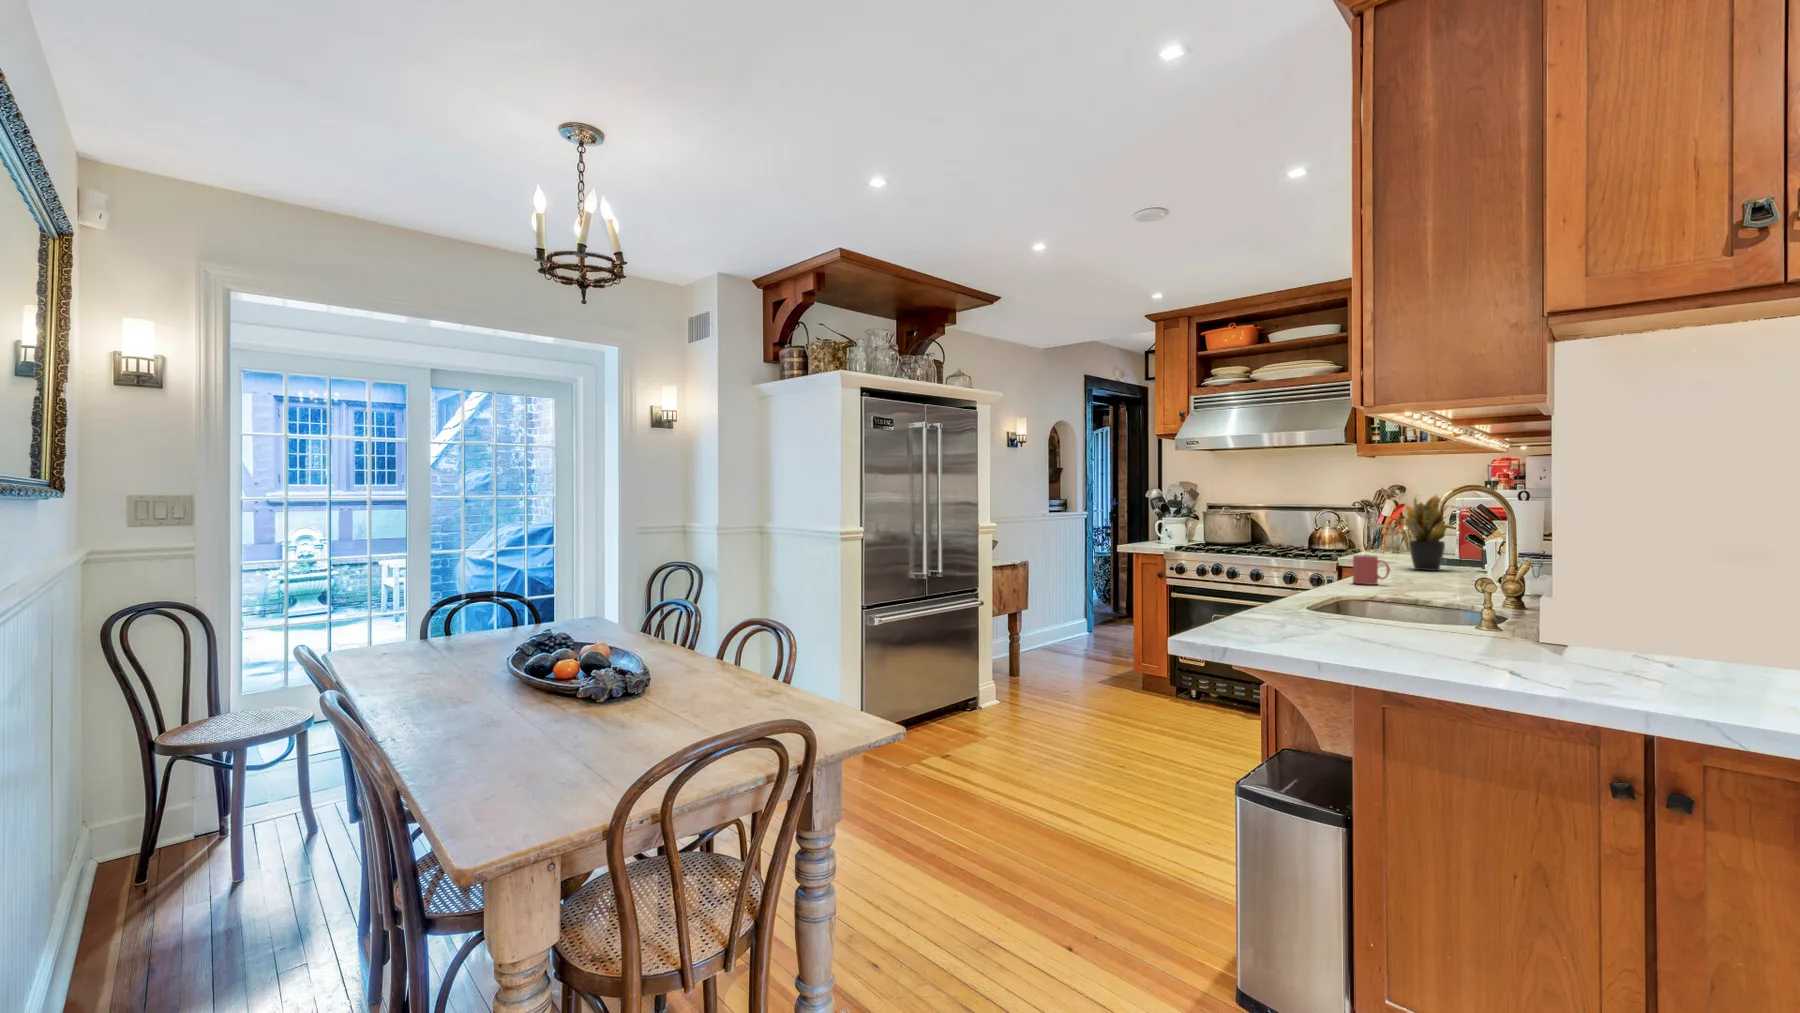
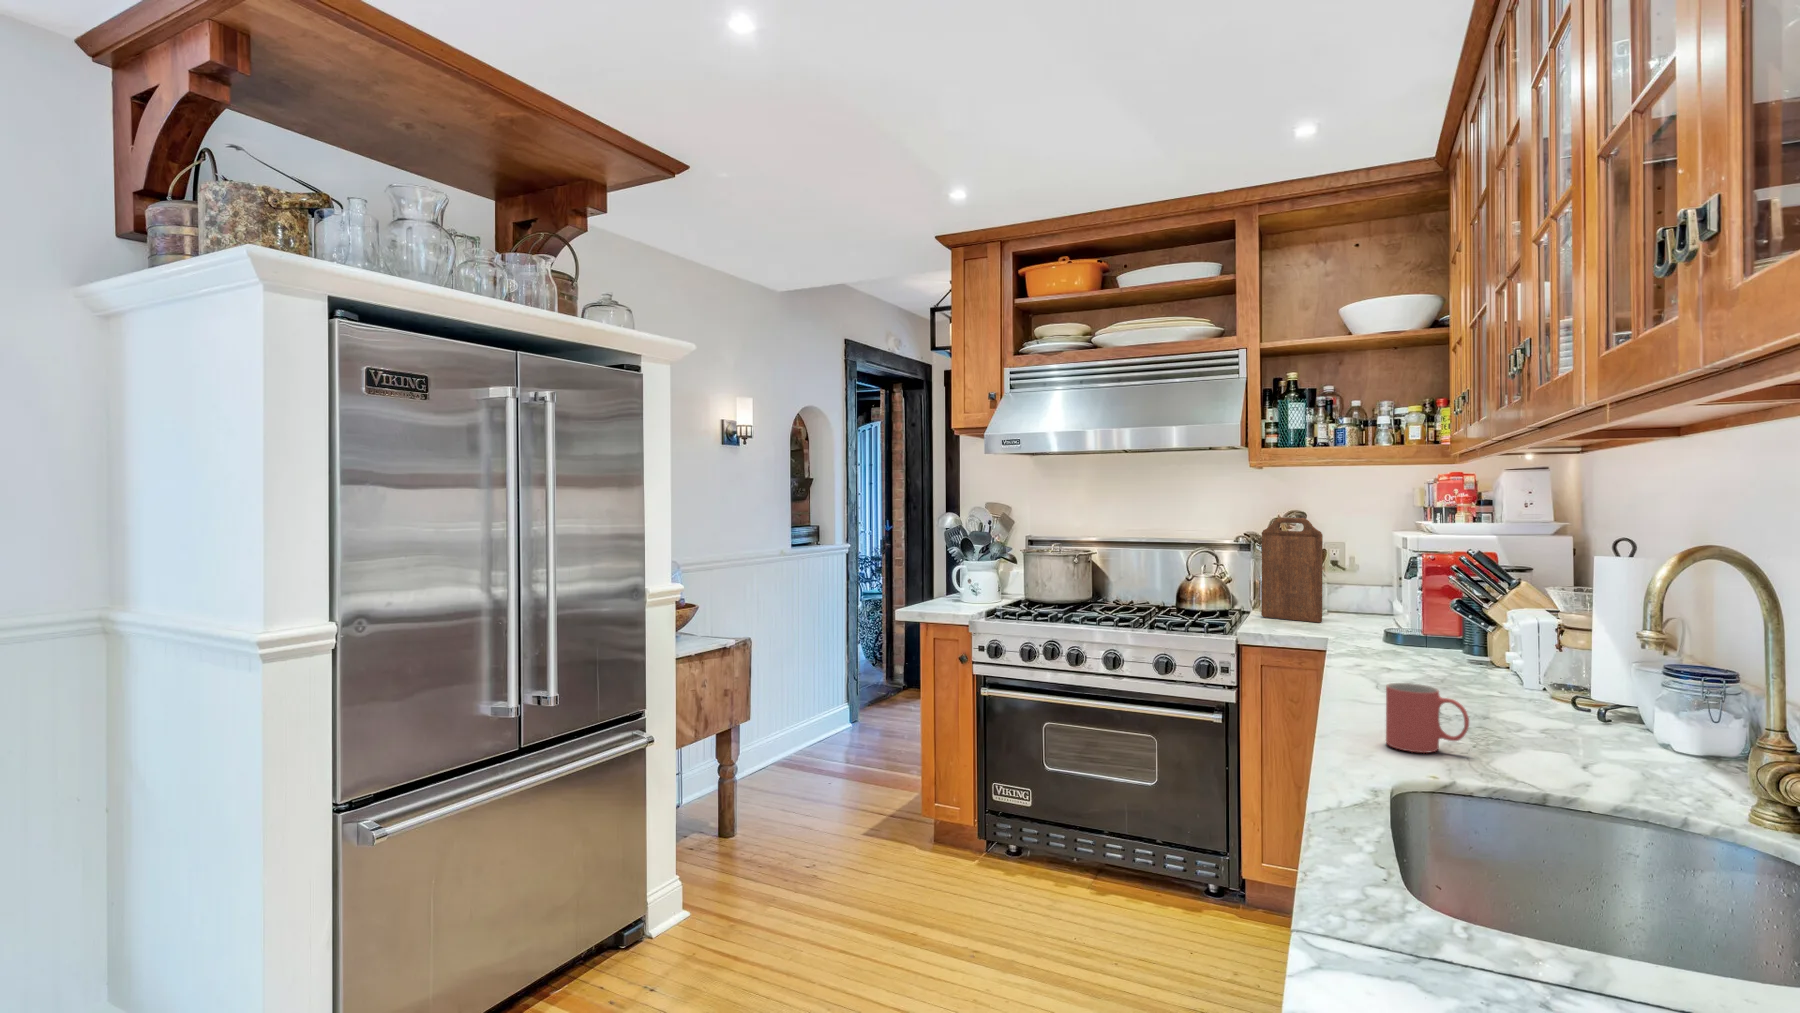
cutting board: none [1362,488,1402,555] -> present [1261,518,1323,623]
potted plant: present [1405,495,1452,571] -> none [1373,526,1490,678]

